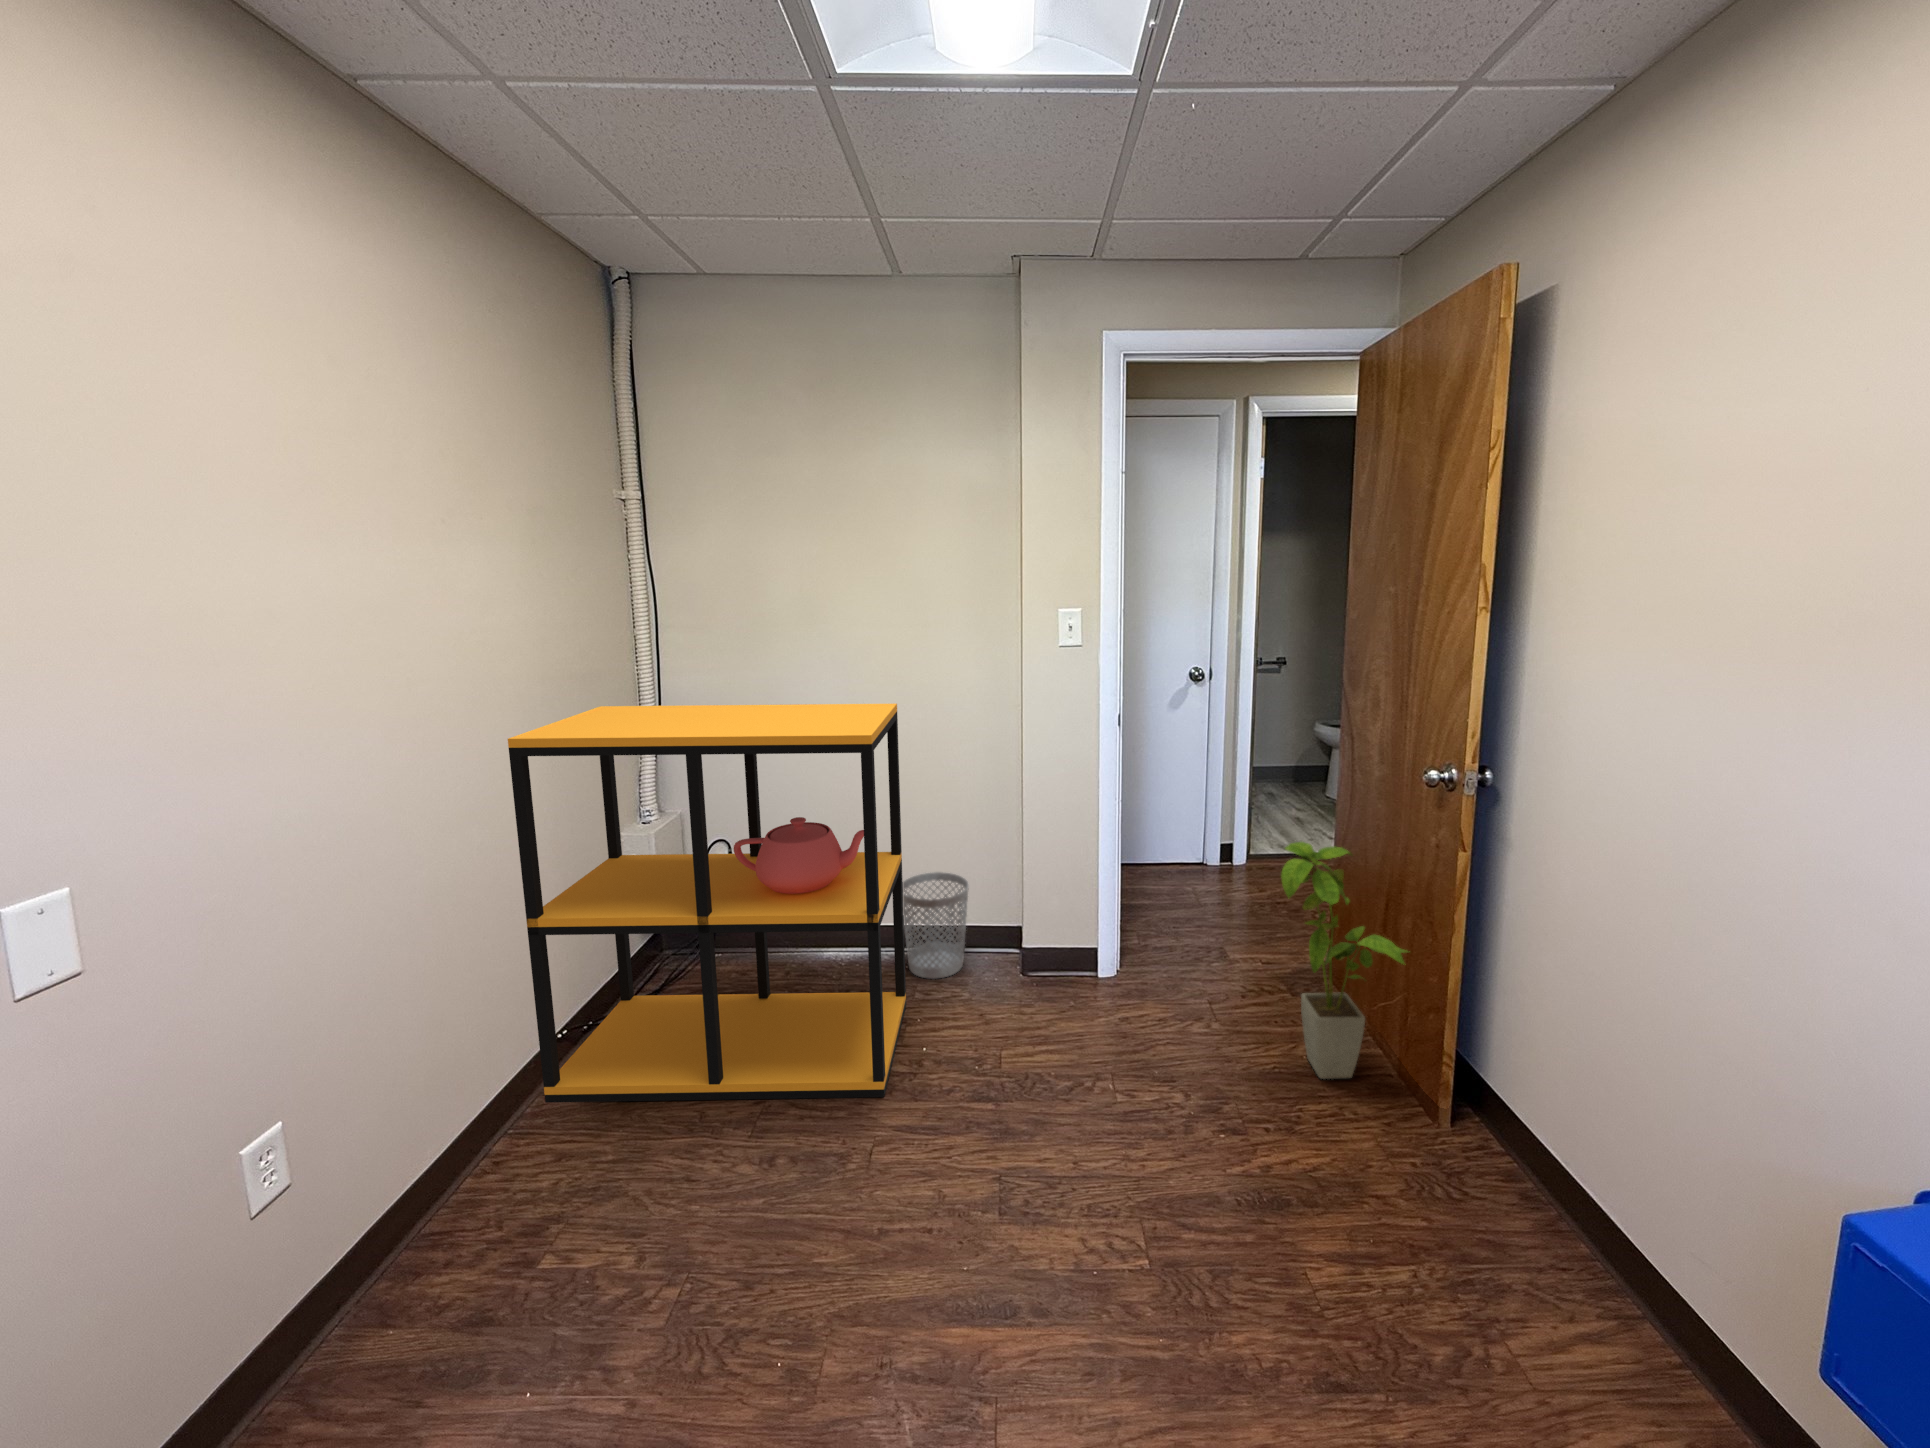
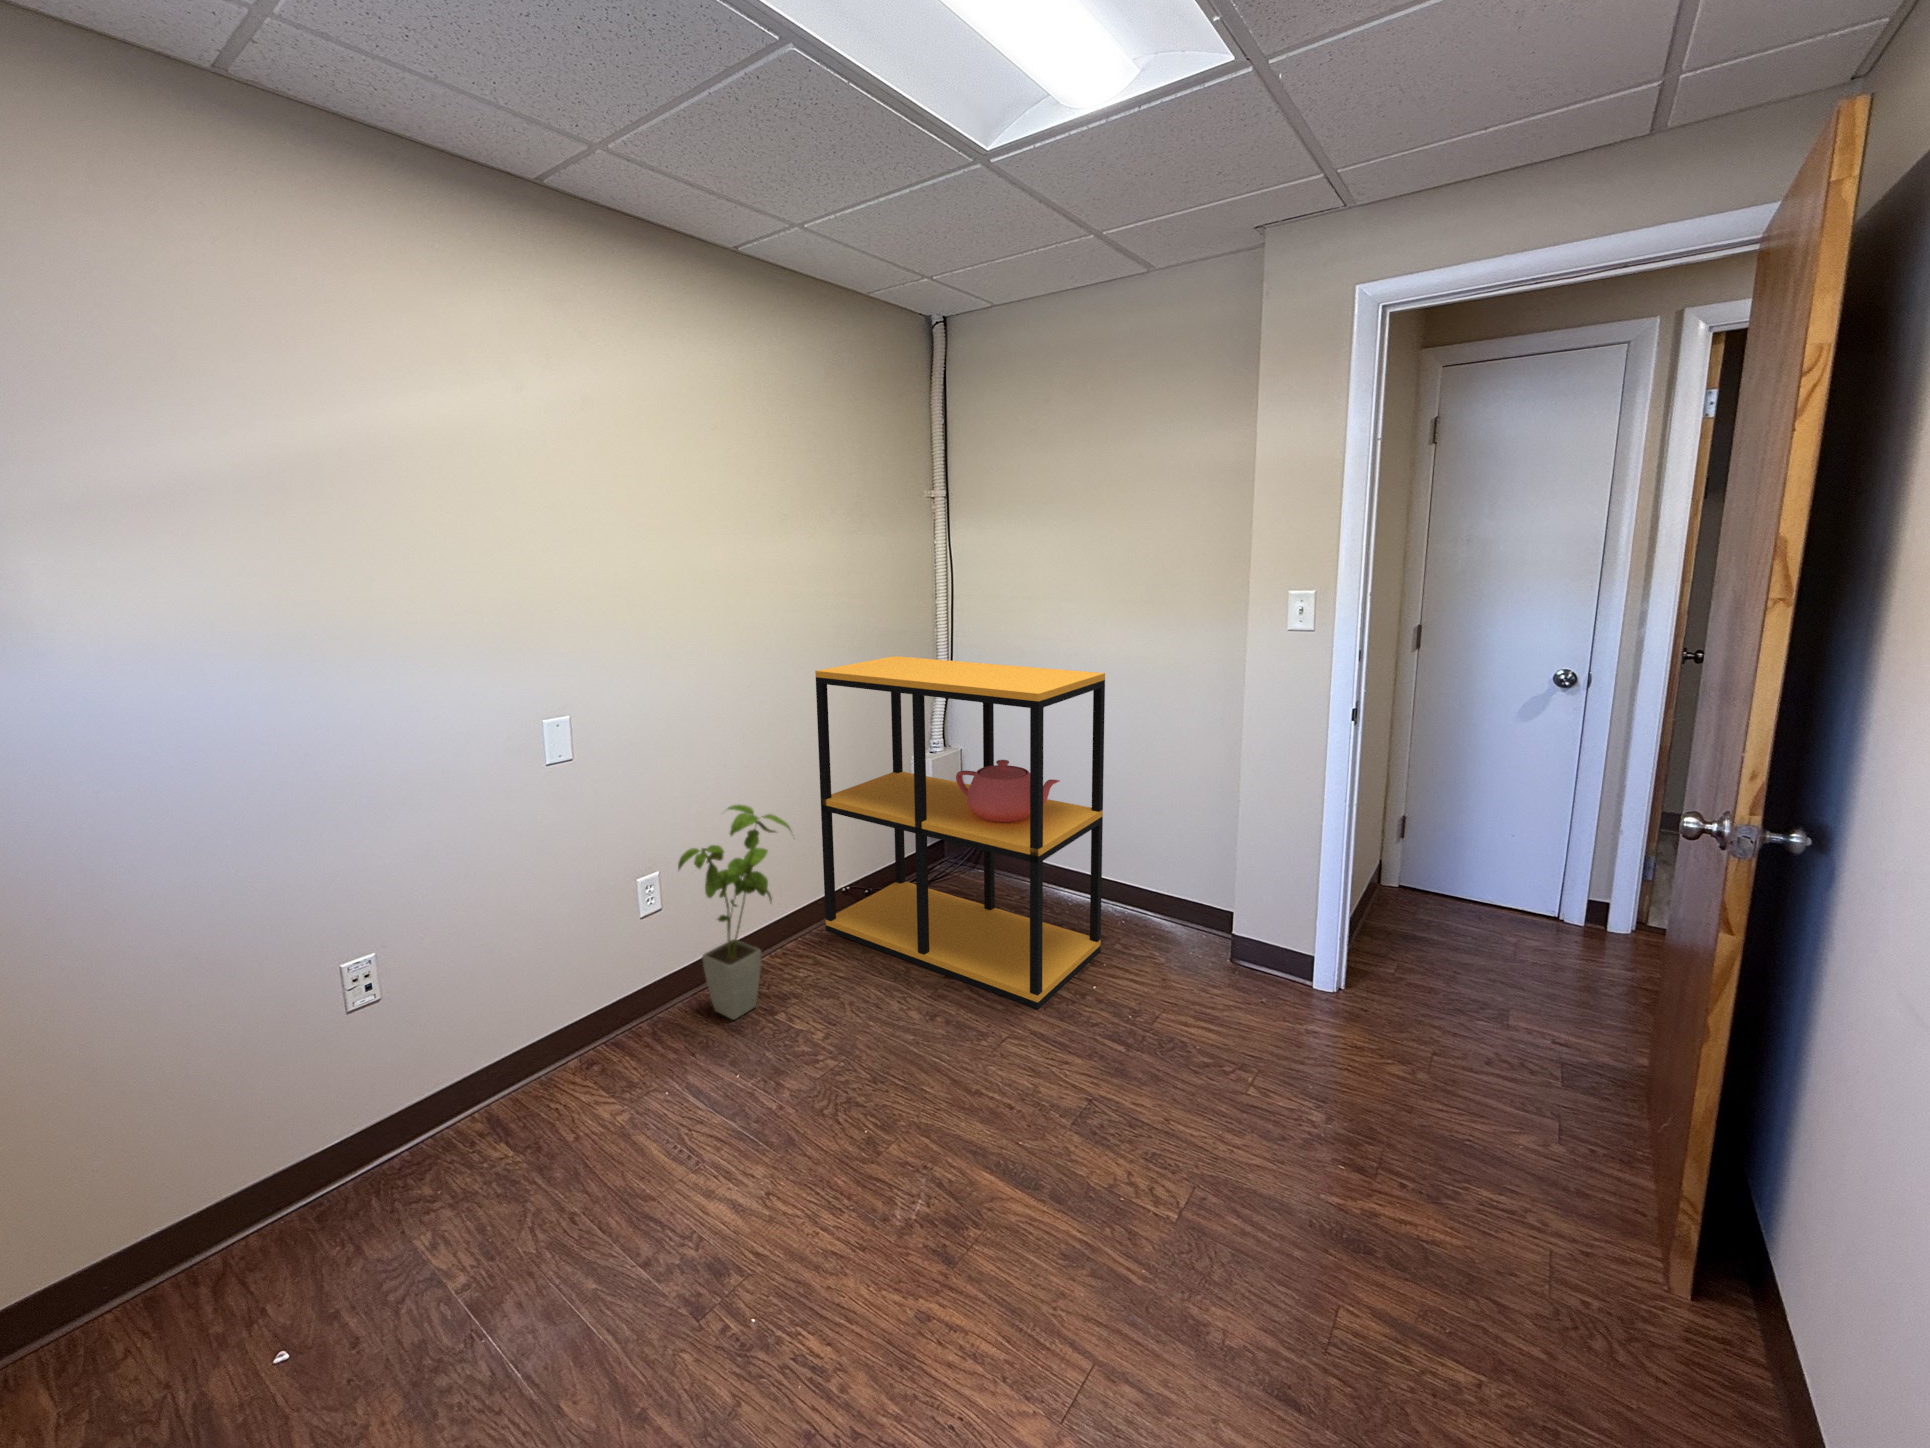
house plant: present [1281,842,1408,1079] -> present [678,805,794,1020]
wastebasket: present [903,872,969,979] -> none [1117,841,1185,941]

